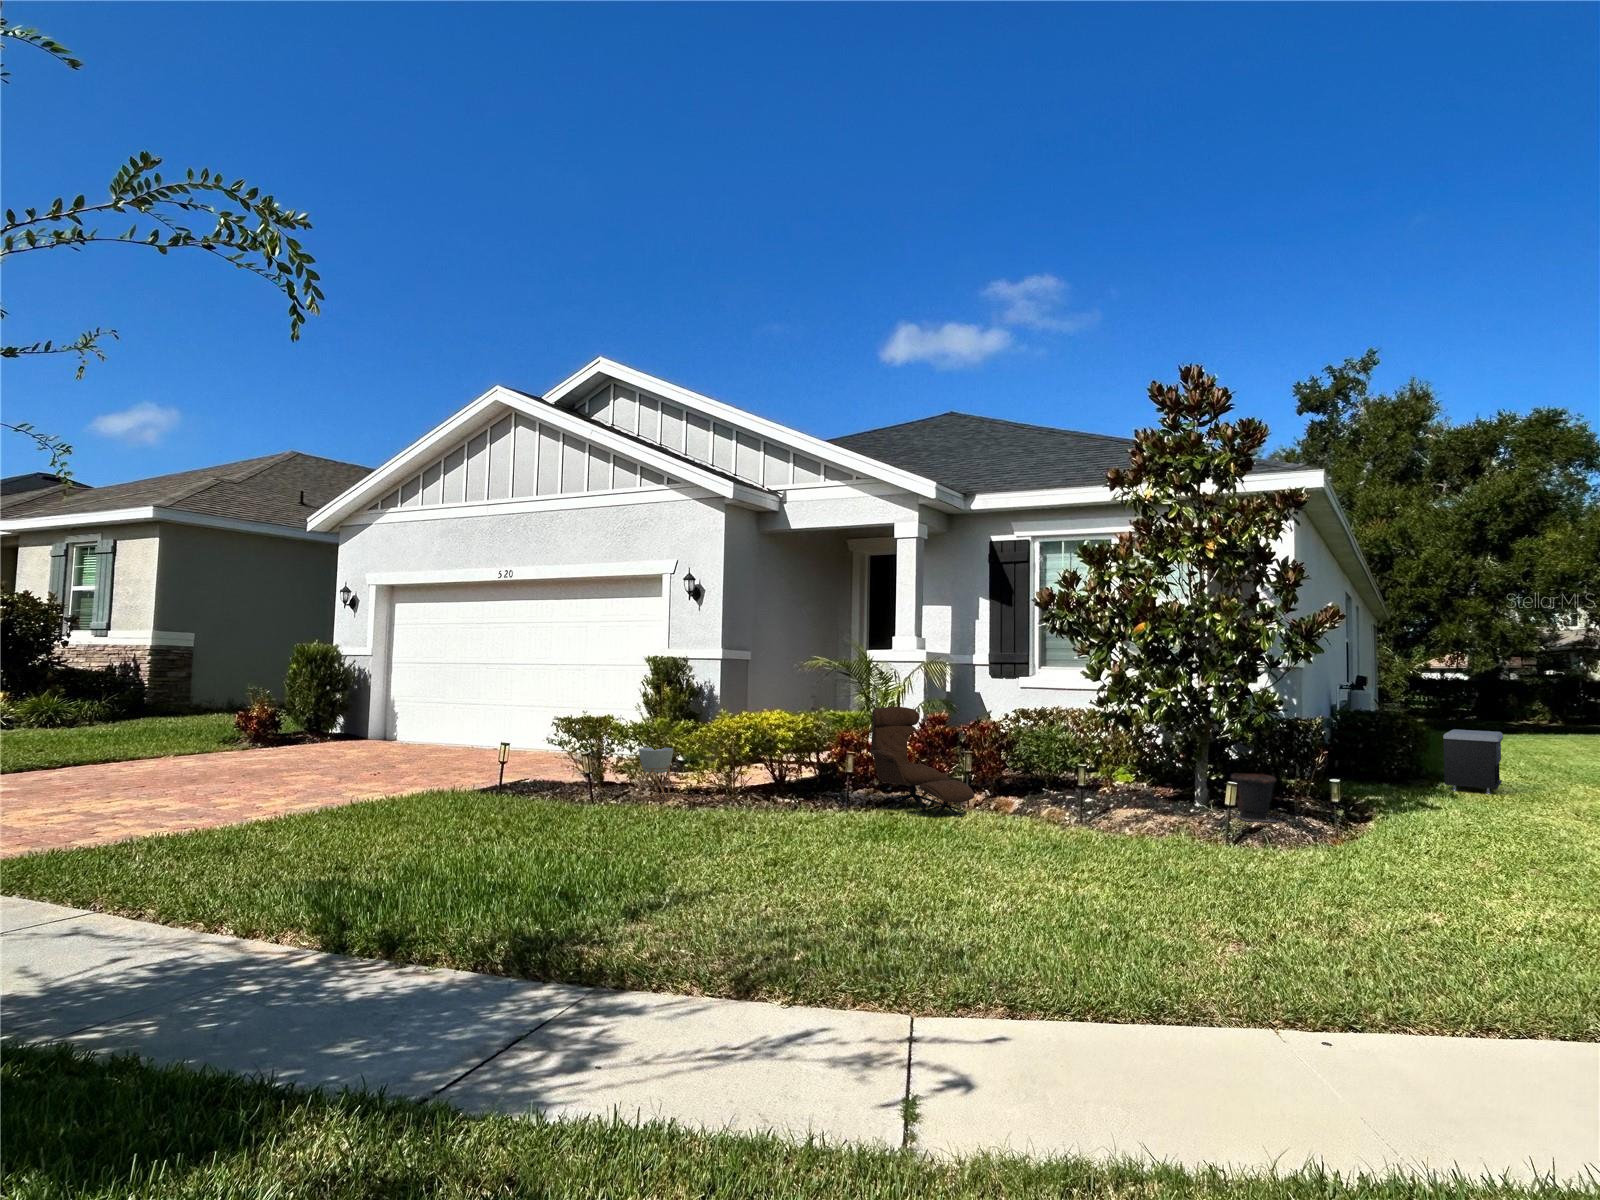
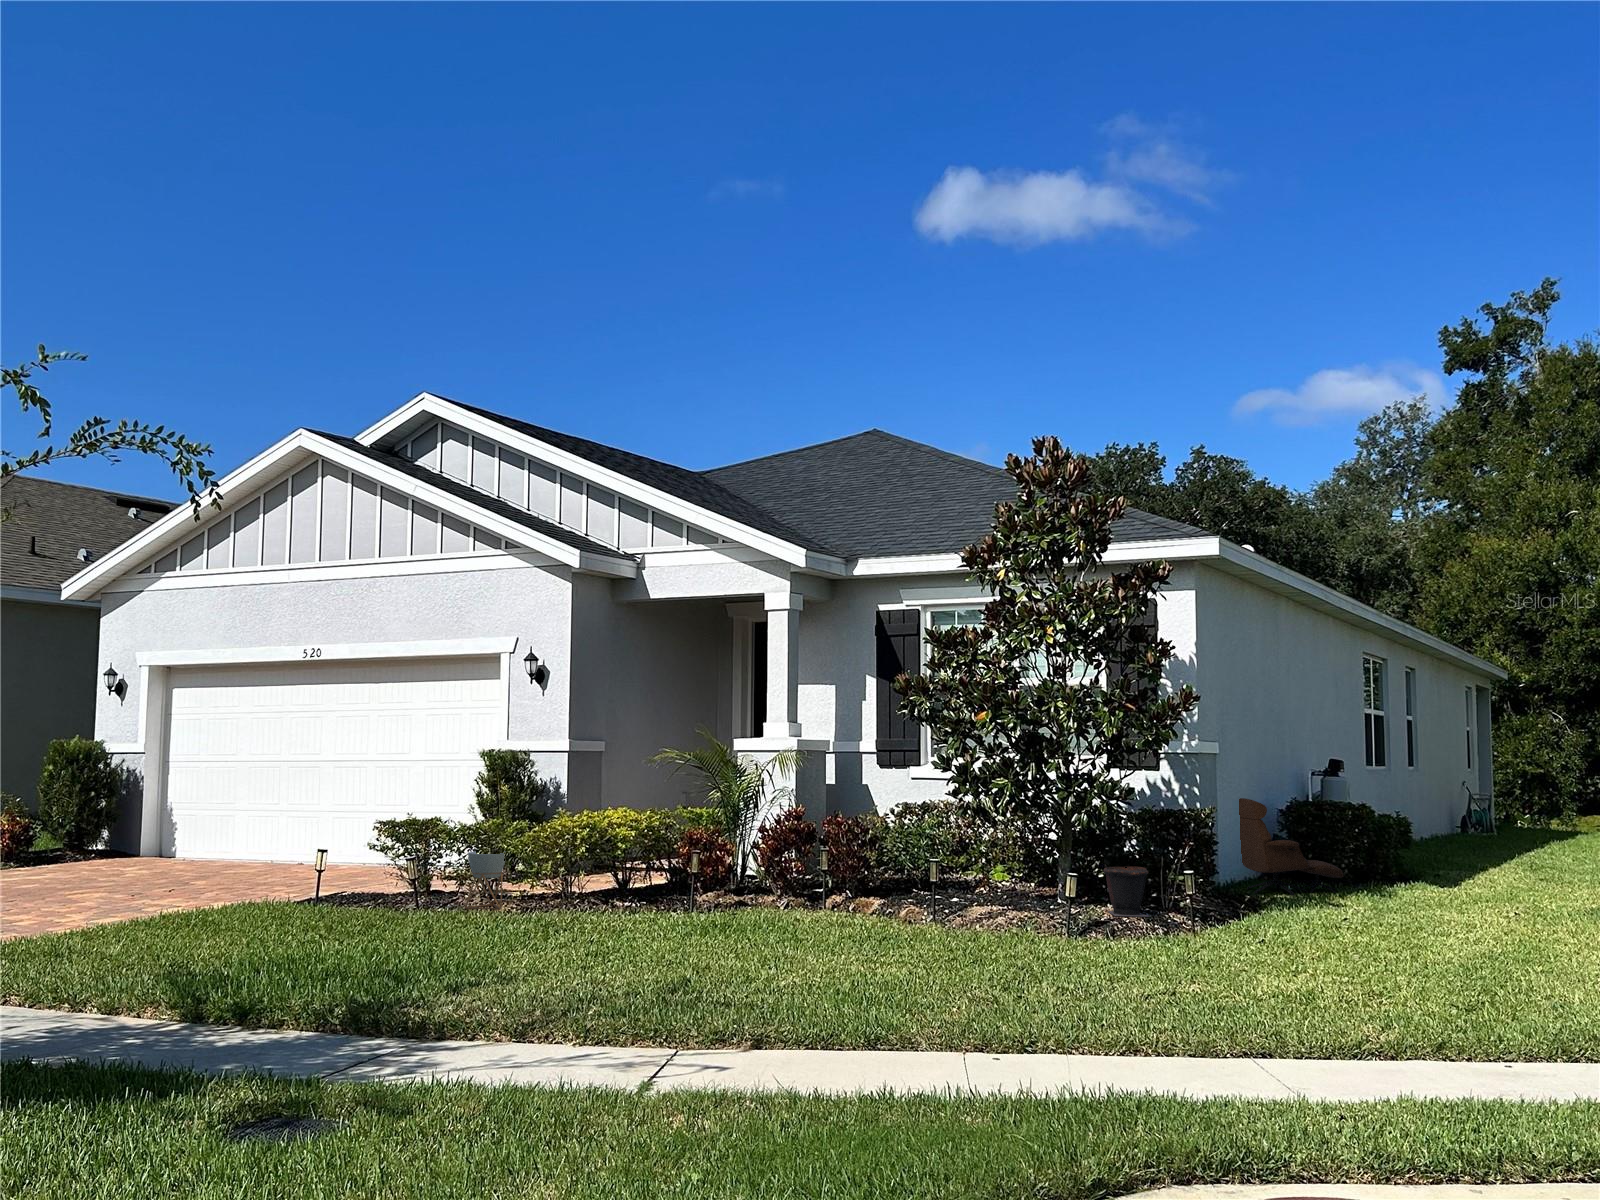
lounge chair: present [870,707,975,817] -> present [1239,798,1344,895]
storage bench: present [1443,729,1503,794] -> none [1374,818,1446,888]

